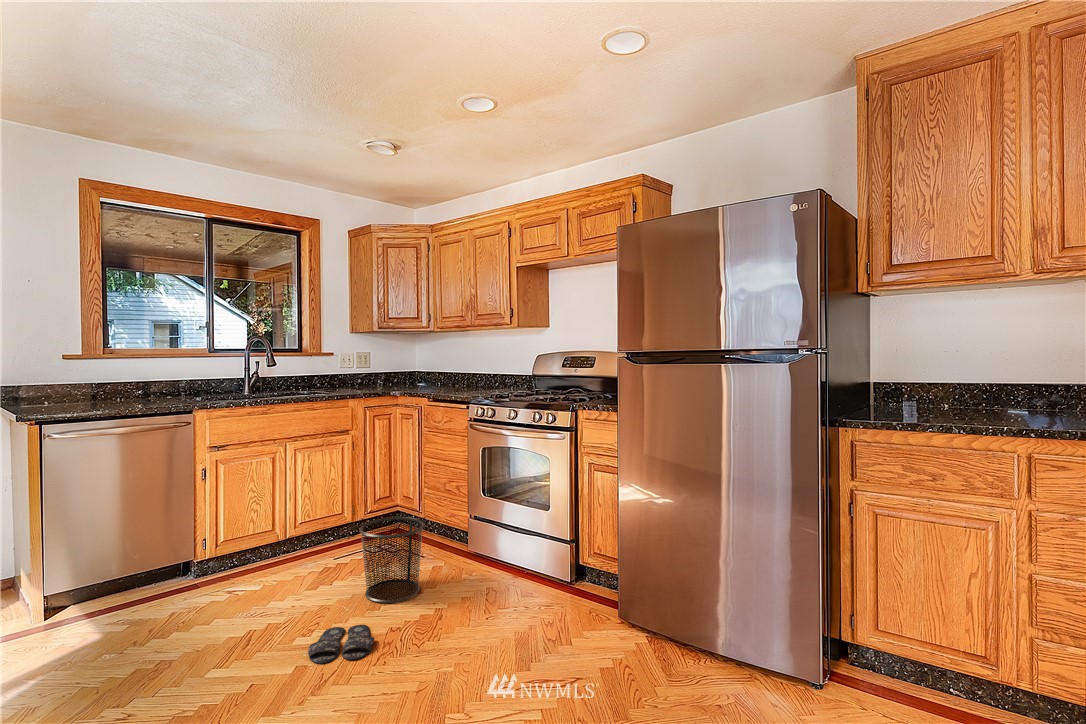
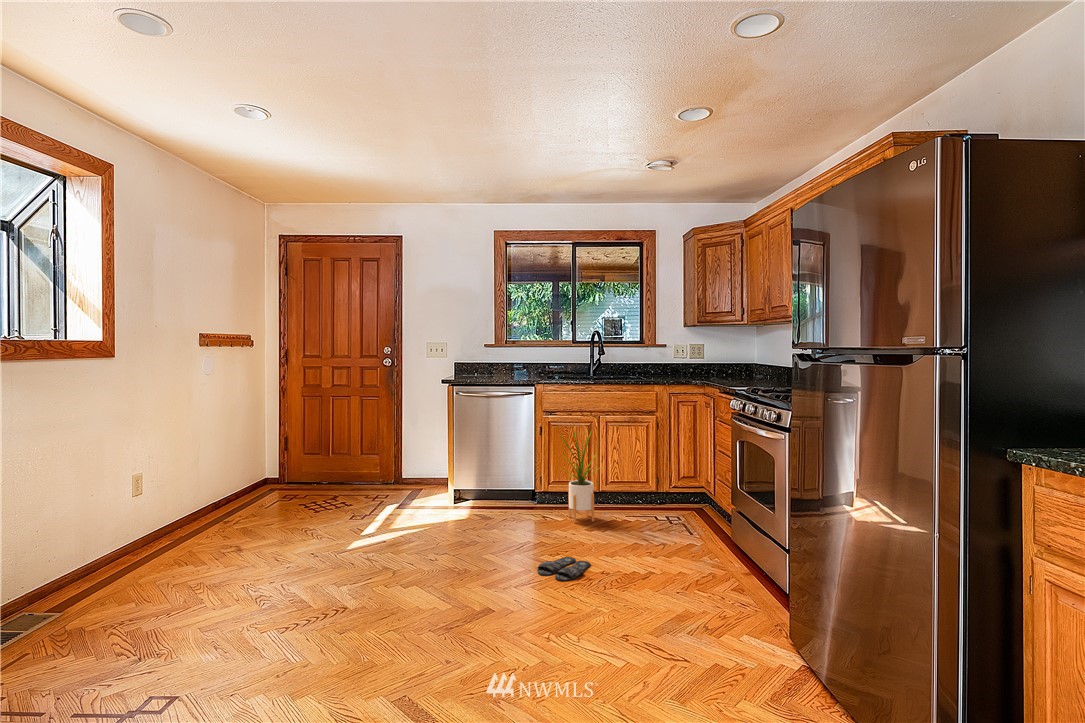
house plant: none [247,451,322,587] -> present [560,430,600,523]
waste bin: present [359,517,424,603] -> none [608,487,661,557]

